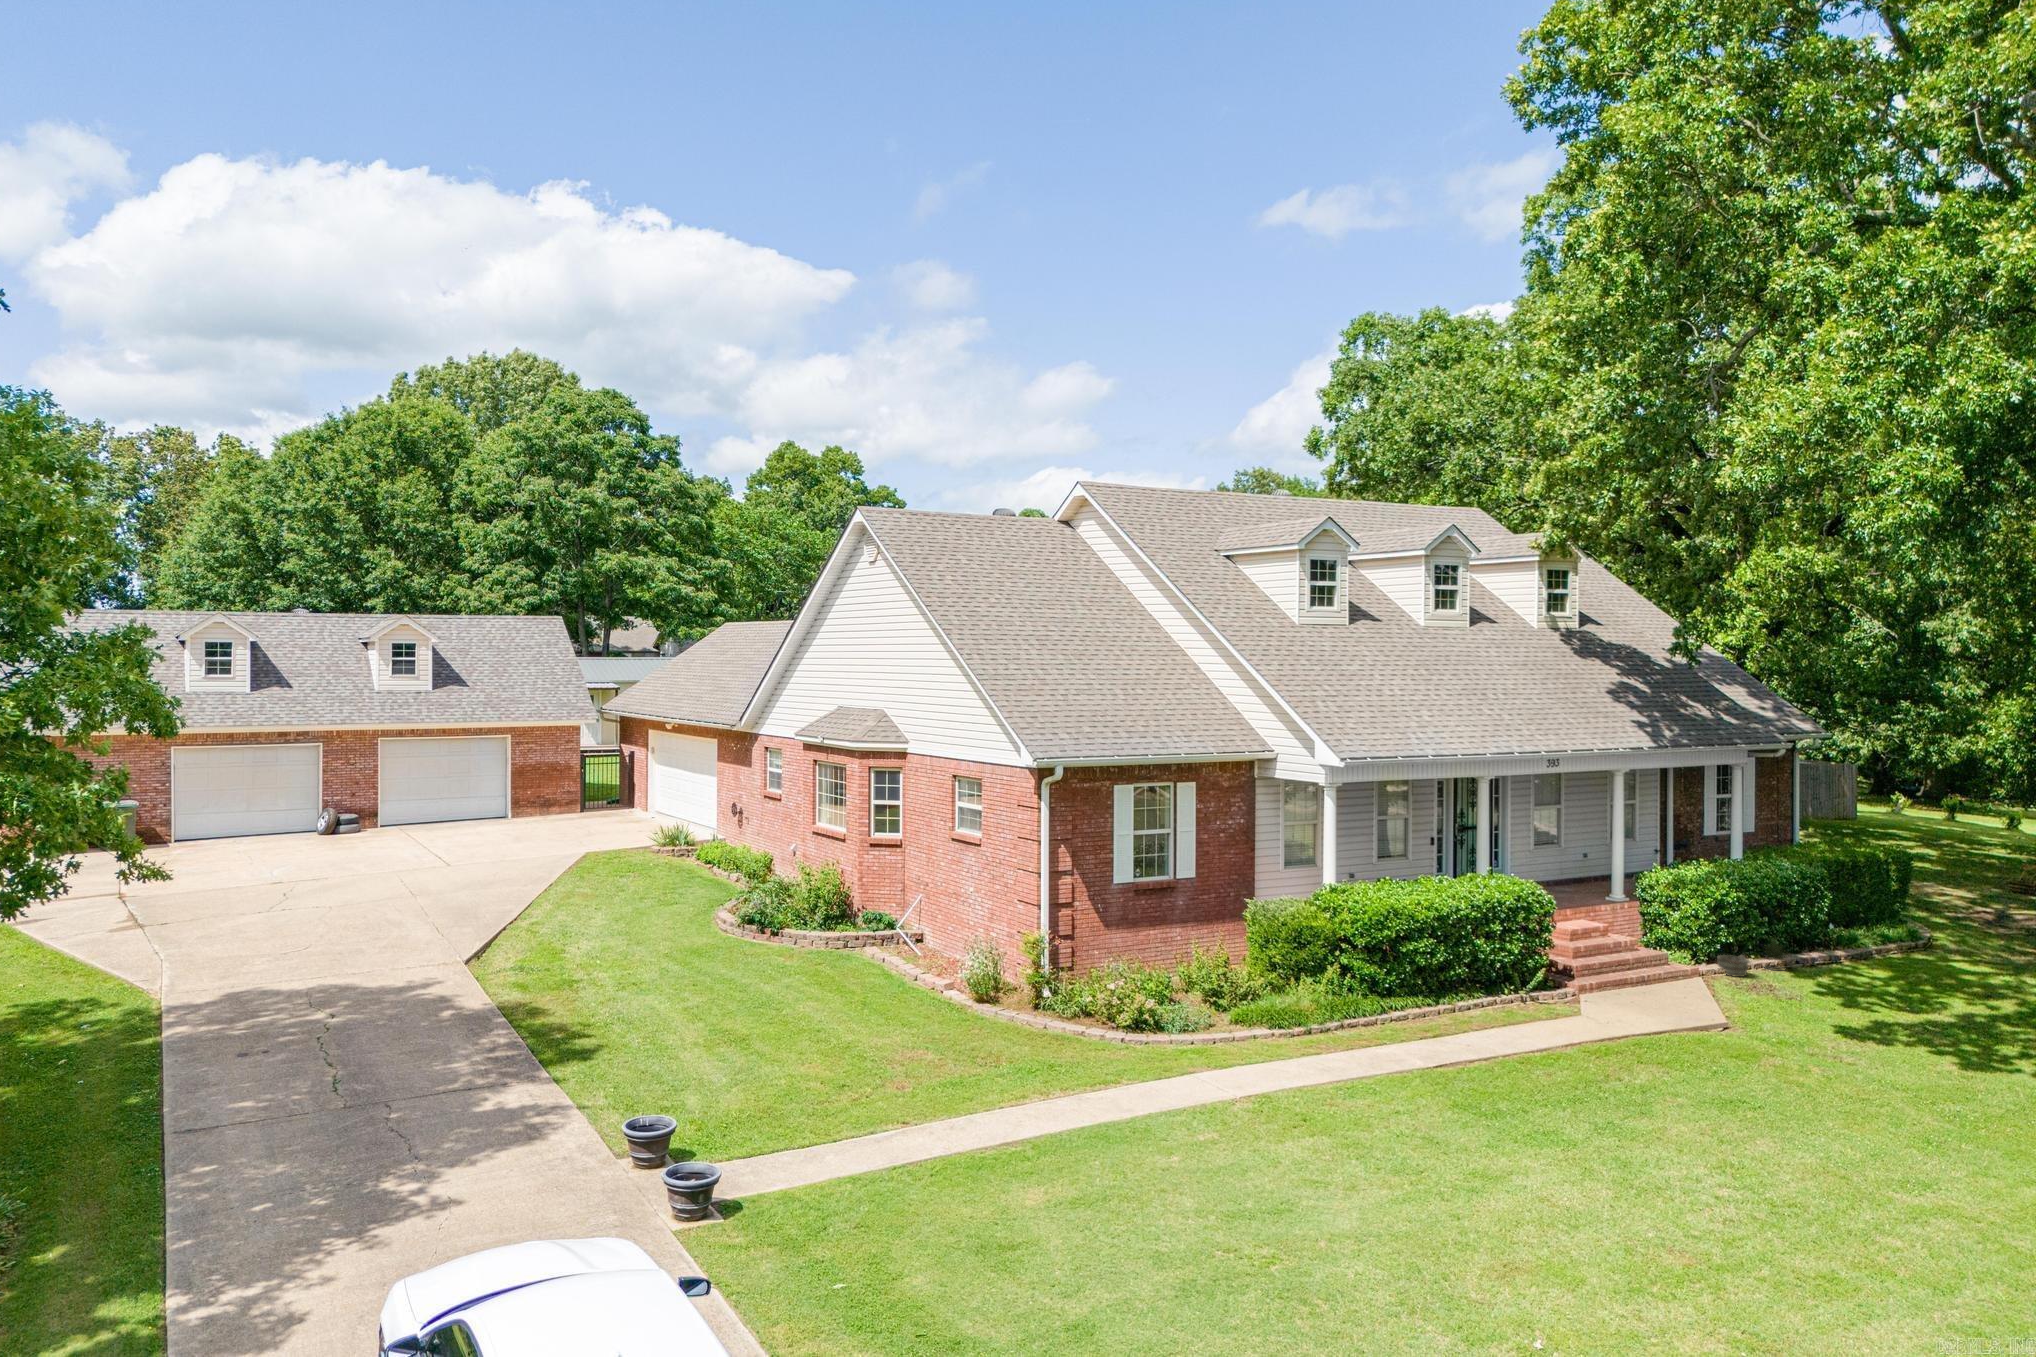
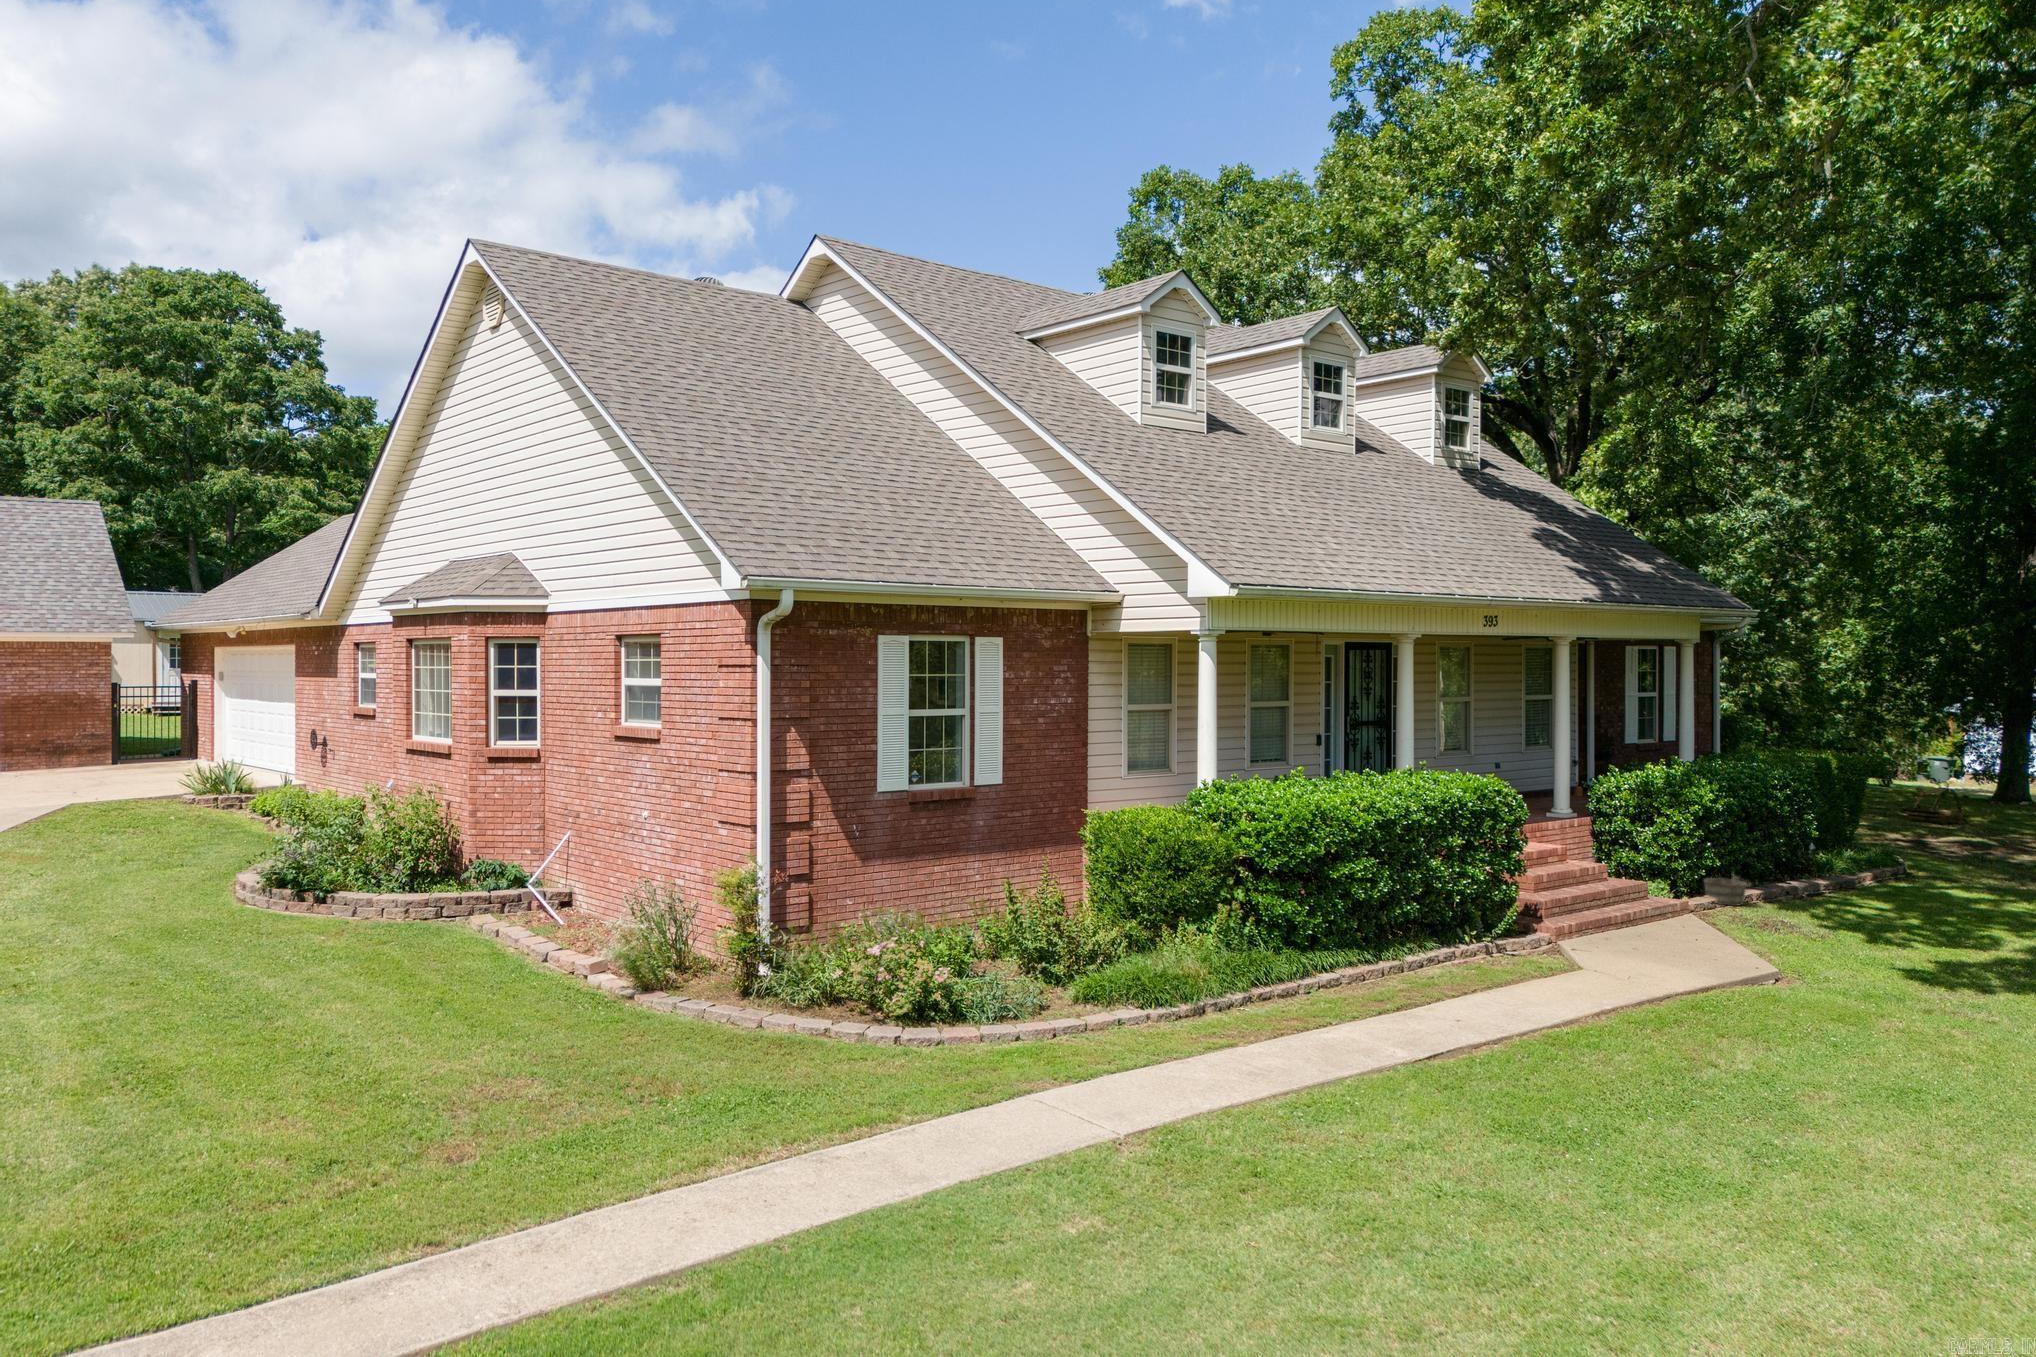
potted tree: present [1764,937,1785,971] -> none [1751,848,1787,897]

